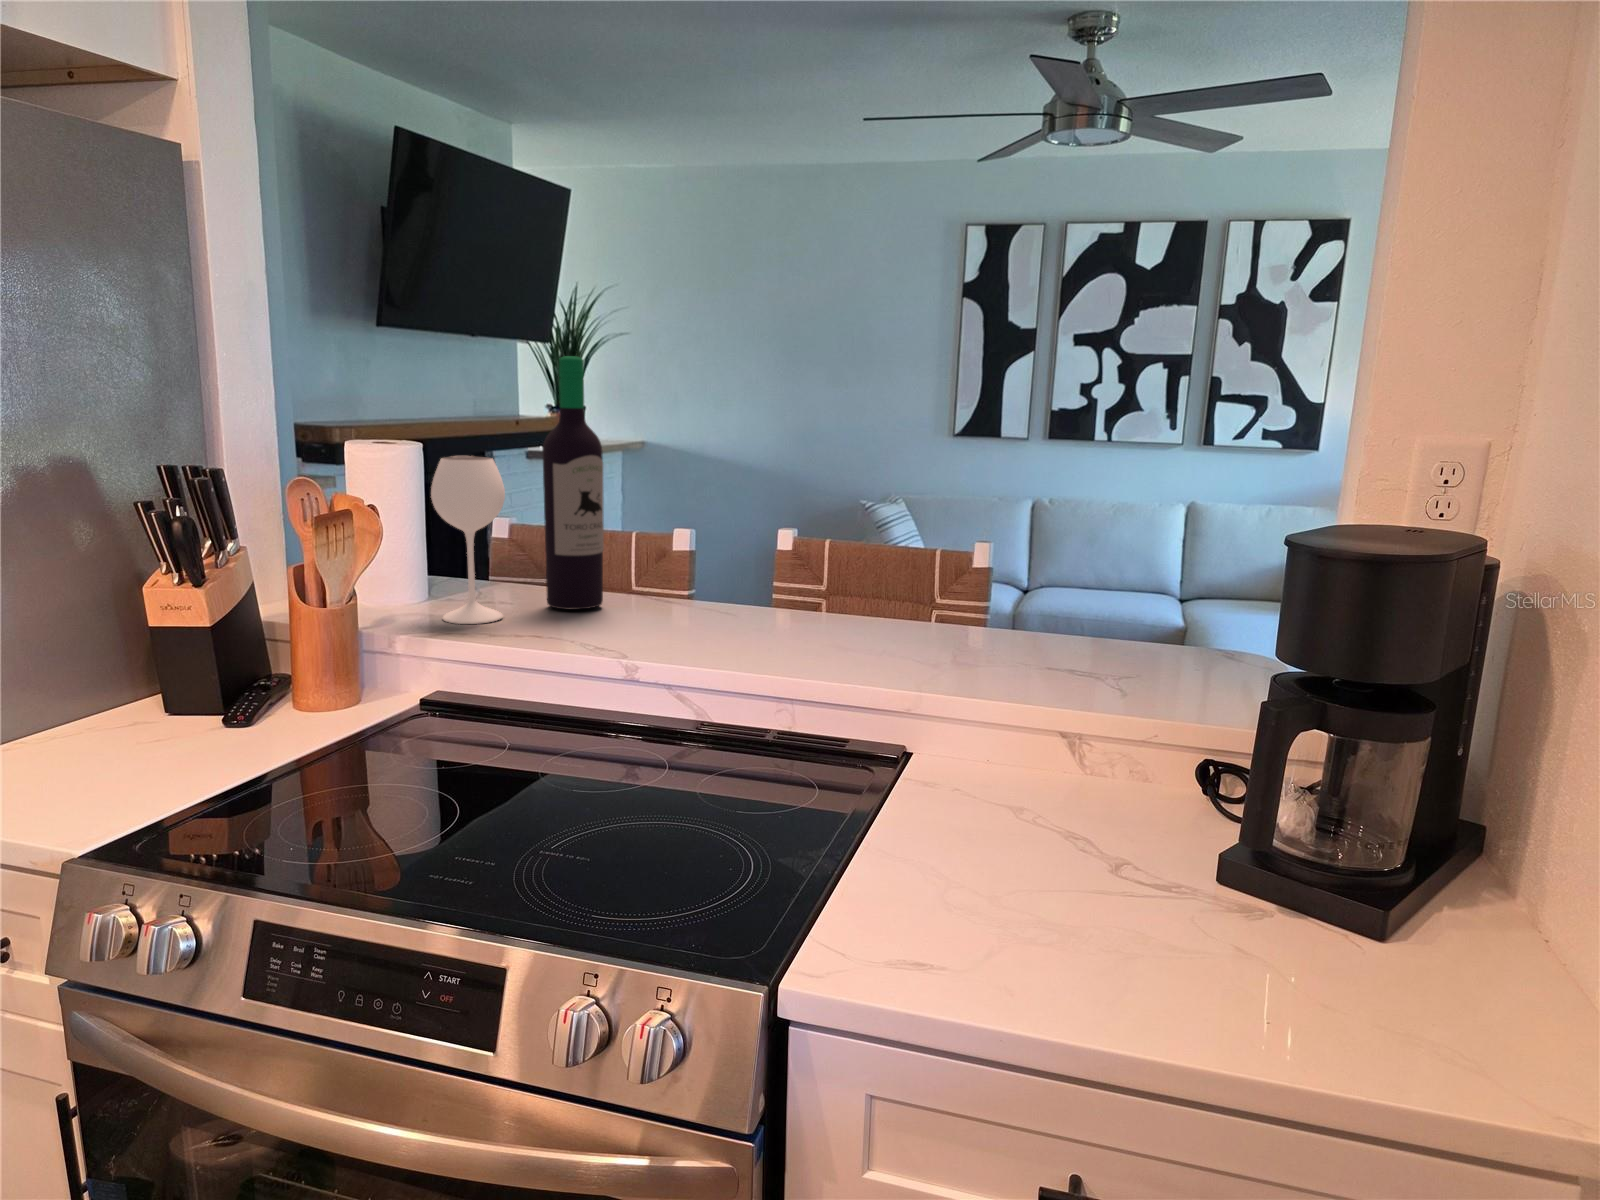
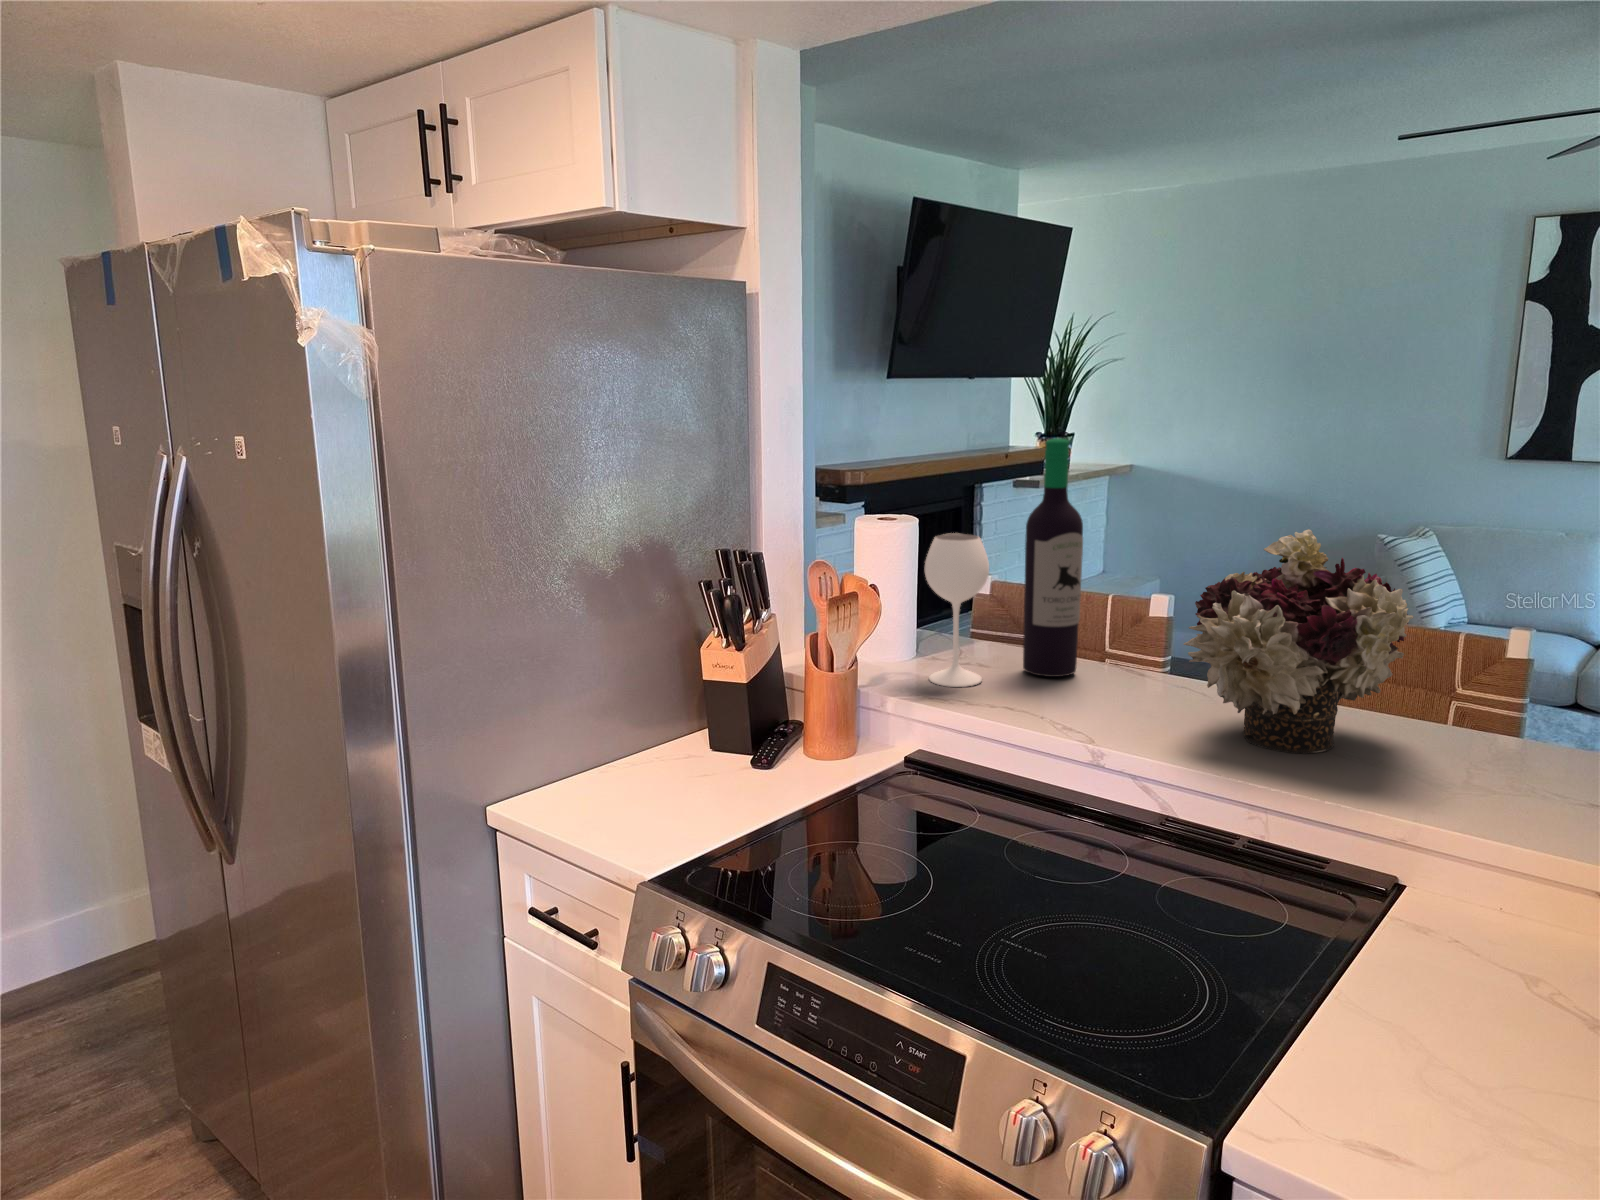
flower arrangement: none [708,439,904,653] -> present [1184,529,1414,754]

